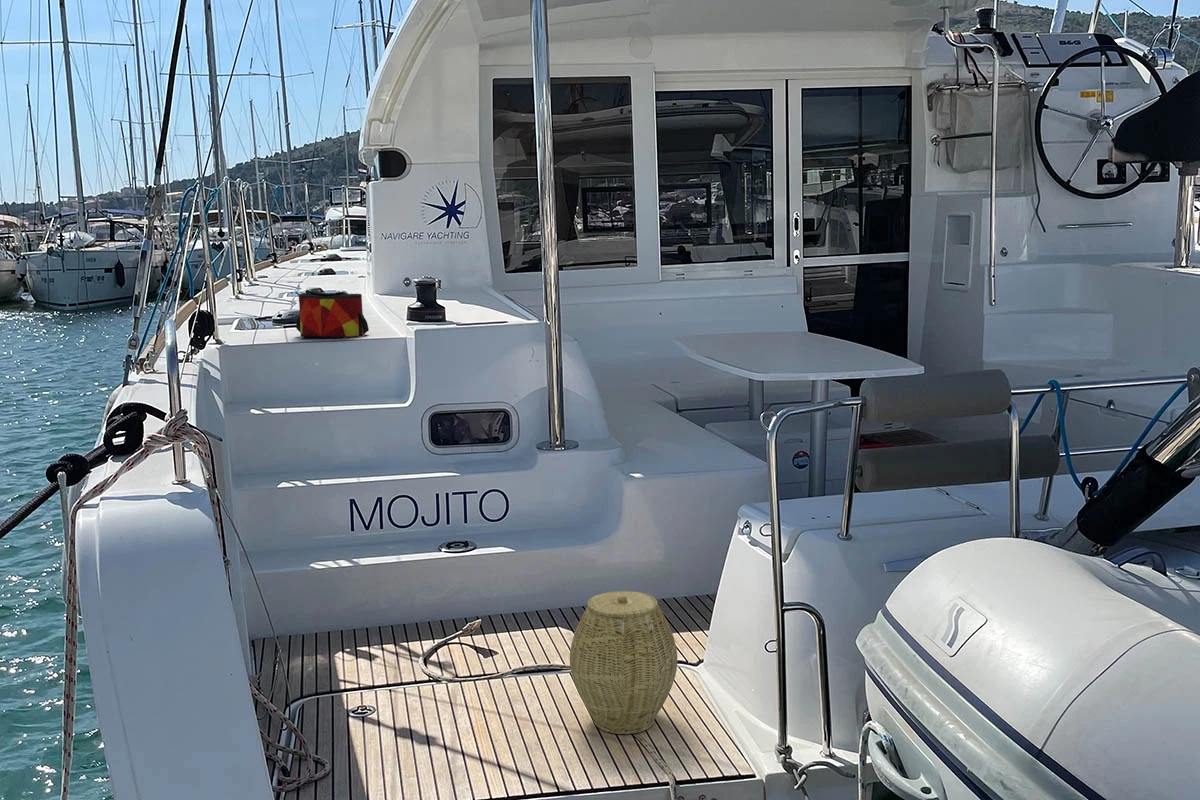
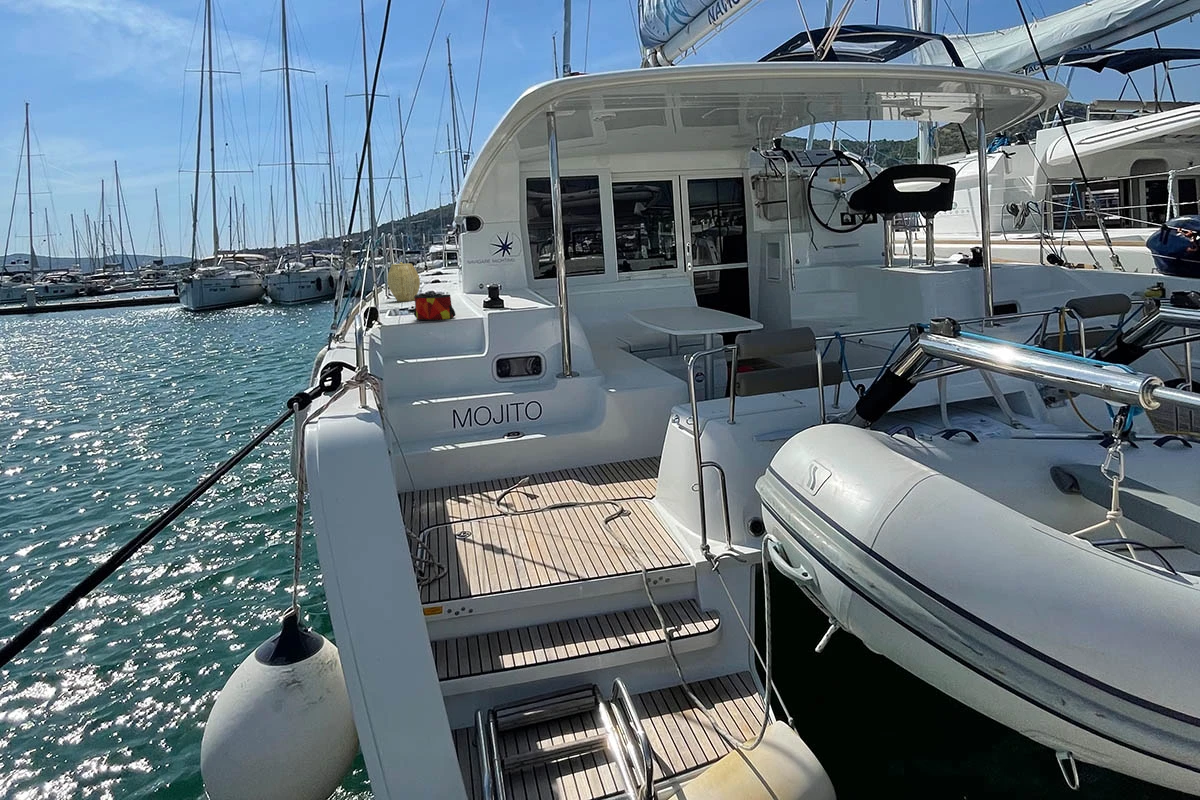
woven basket: present [570,591,678,734] -> present [387,262,420,302]

